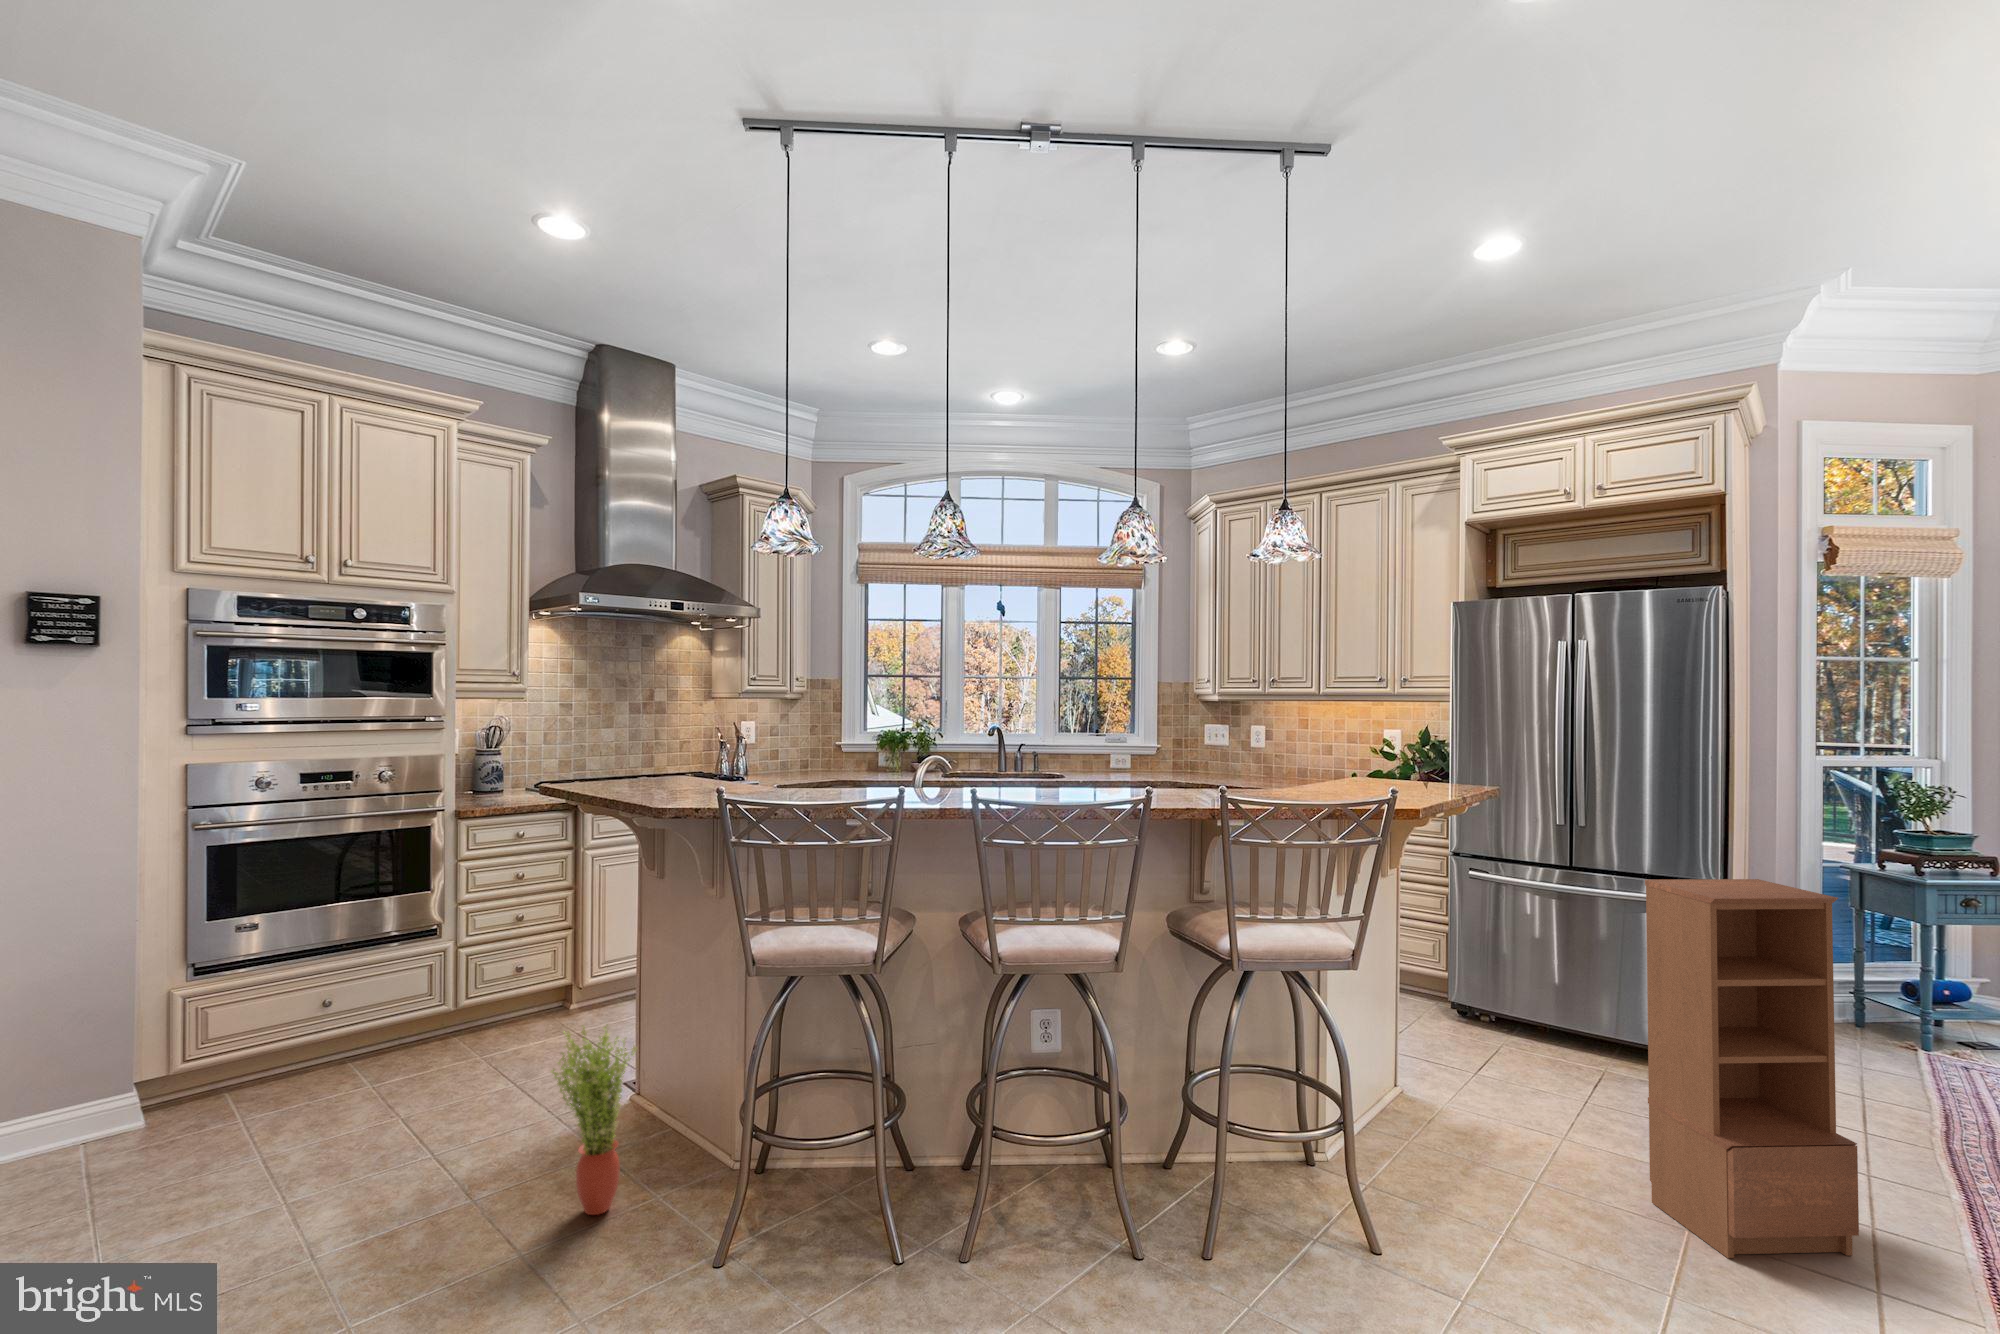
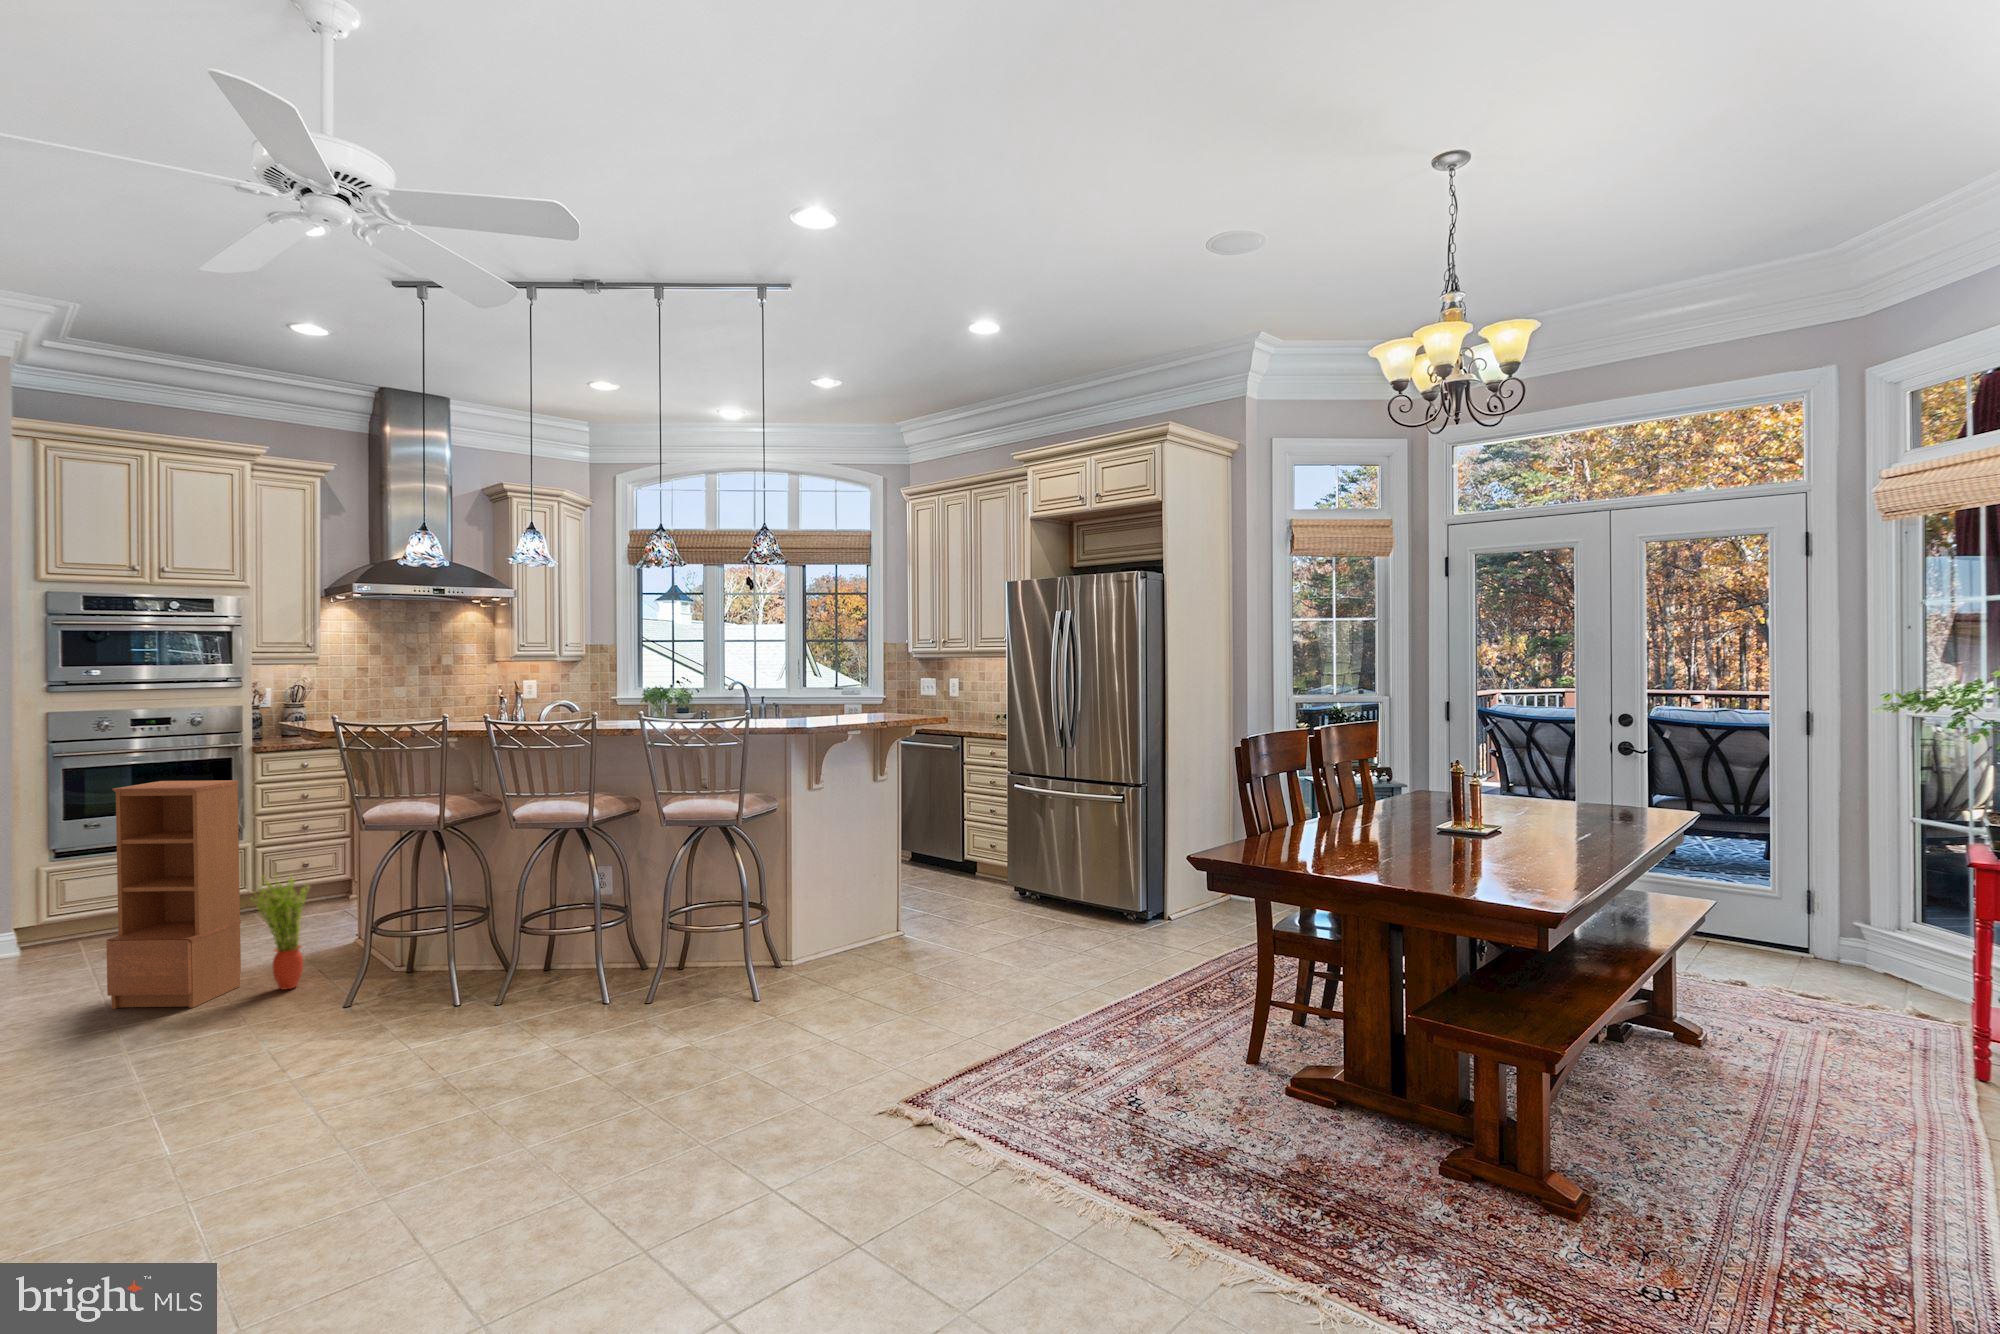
bookcase: present [1645,879,1859,1258] -> present [106,780,241,1009]

